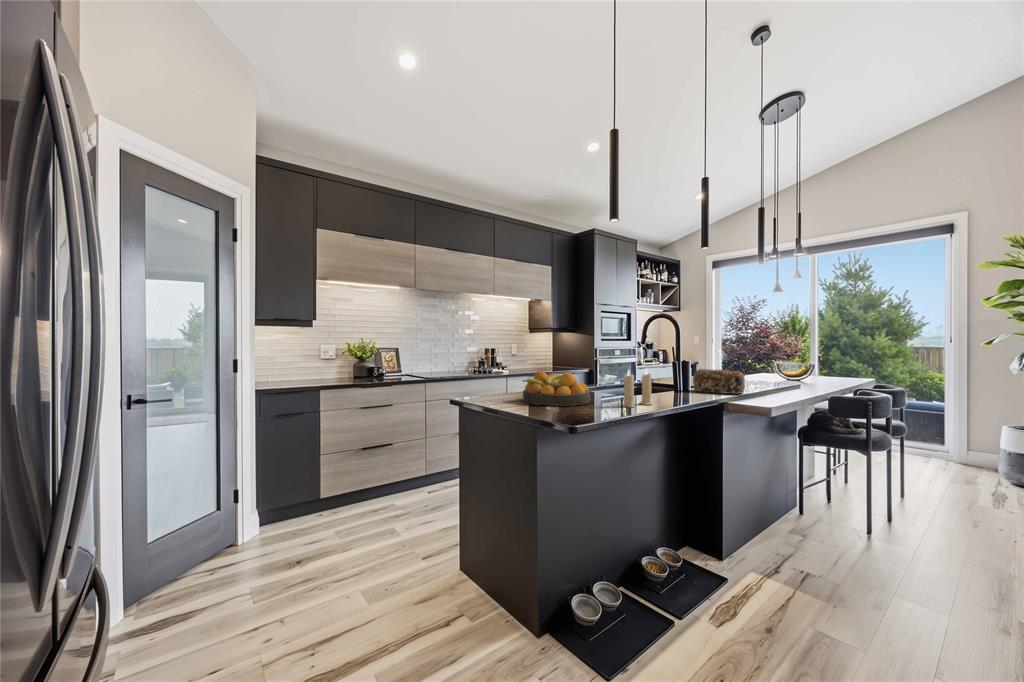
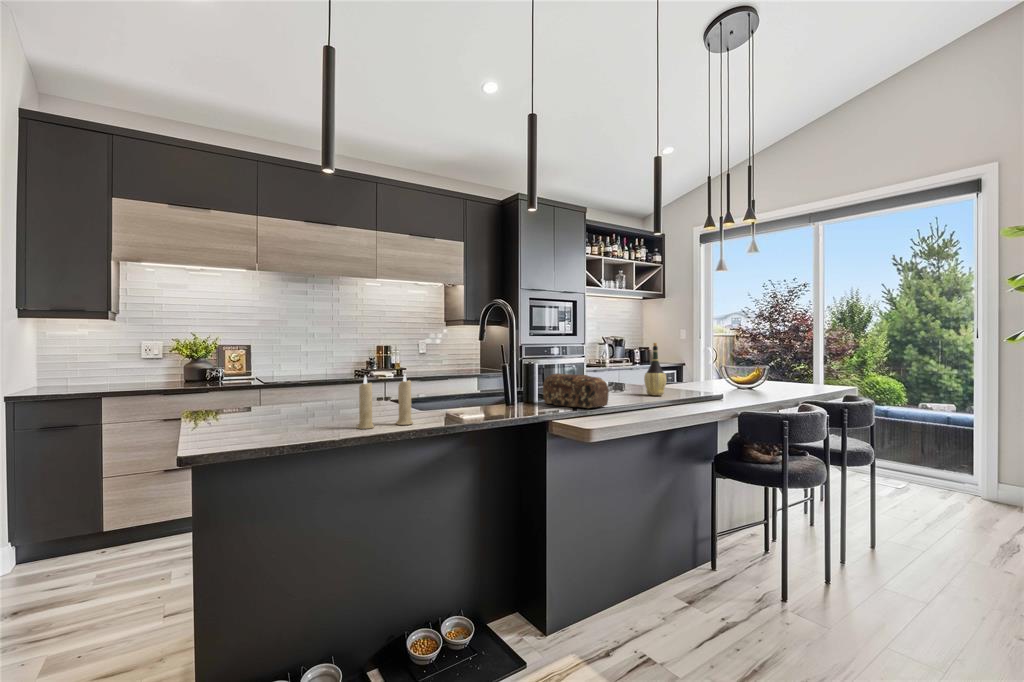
wine bottle: none [742,346,760,386] -> present [644,343,666,396]
fruit bowl: present [523,371,590,406] -> none [243,377,344,425]

